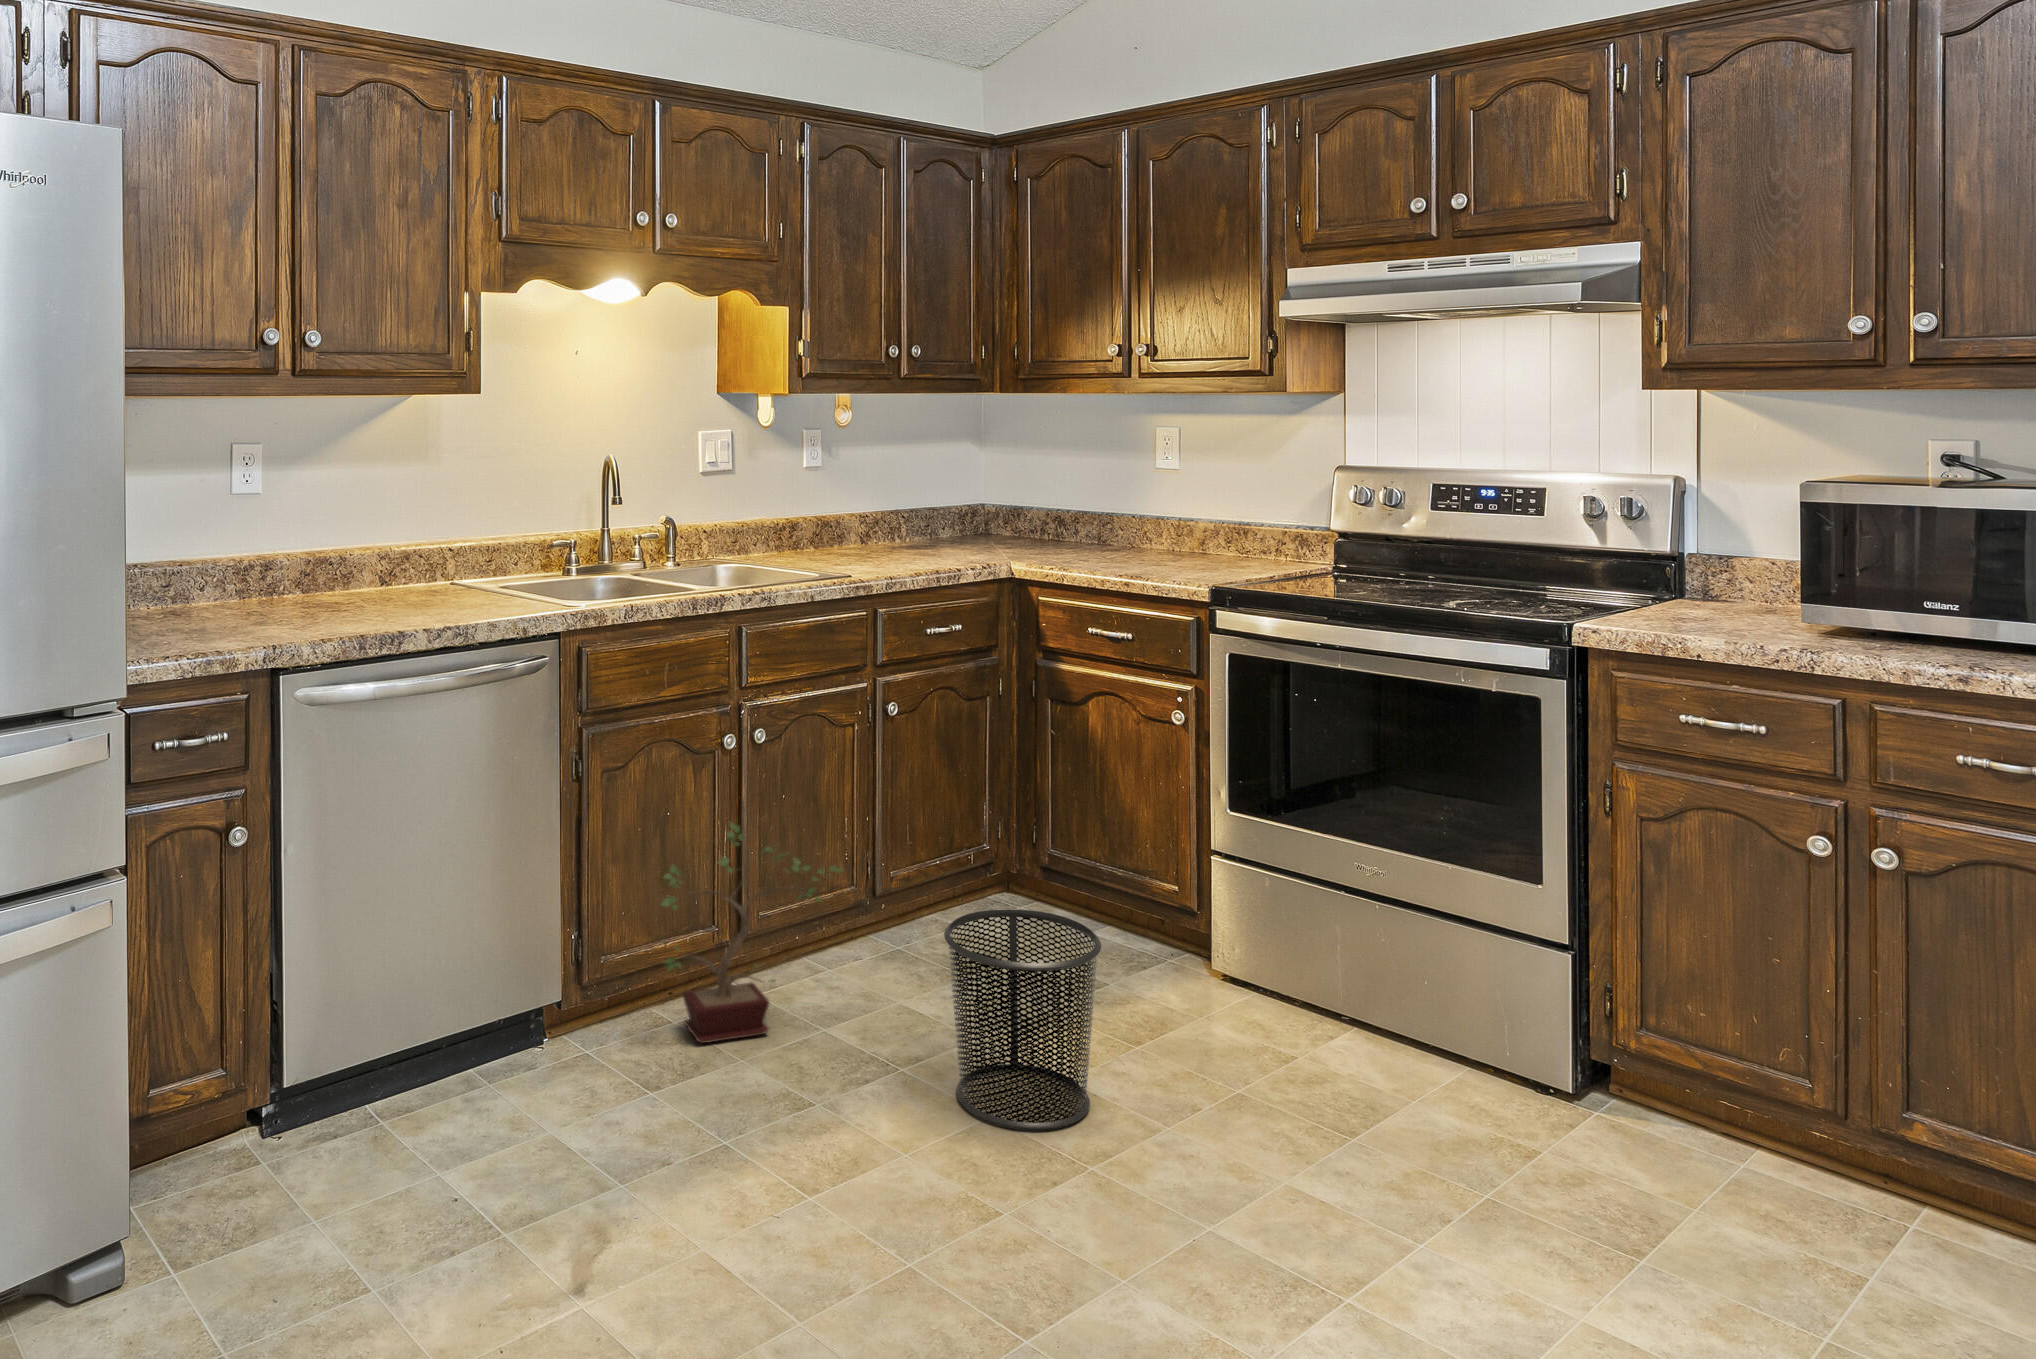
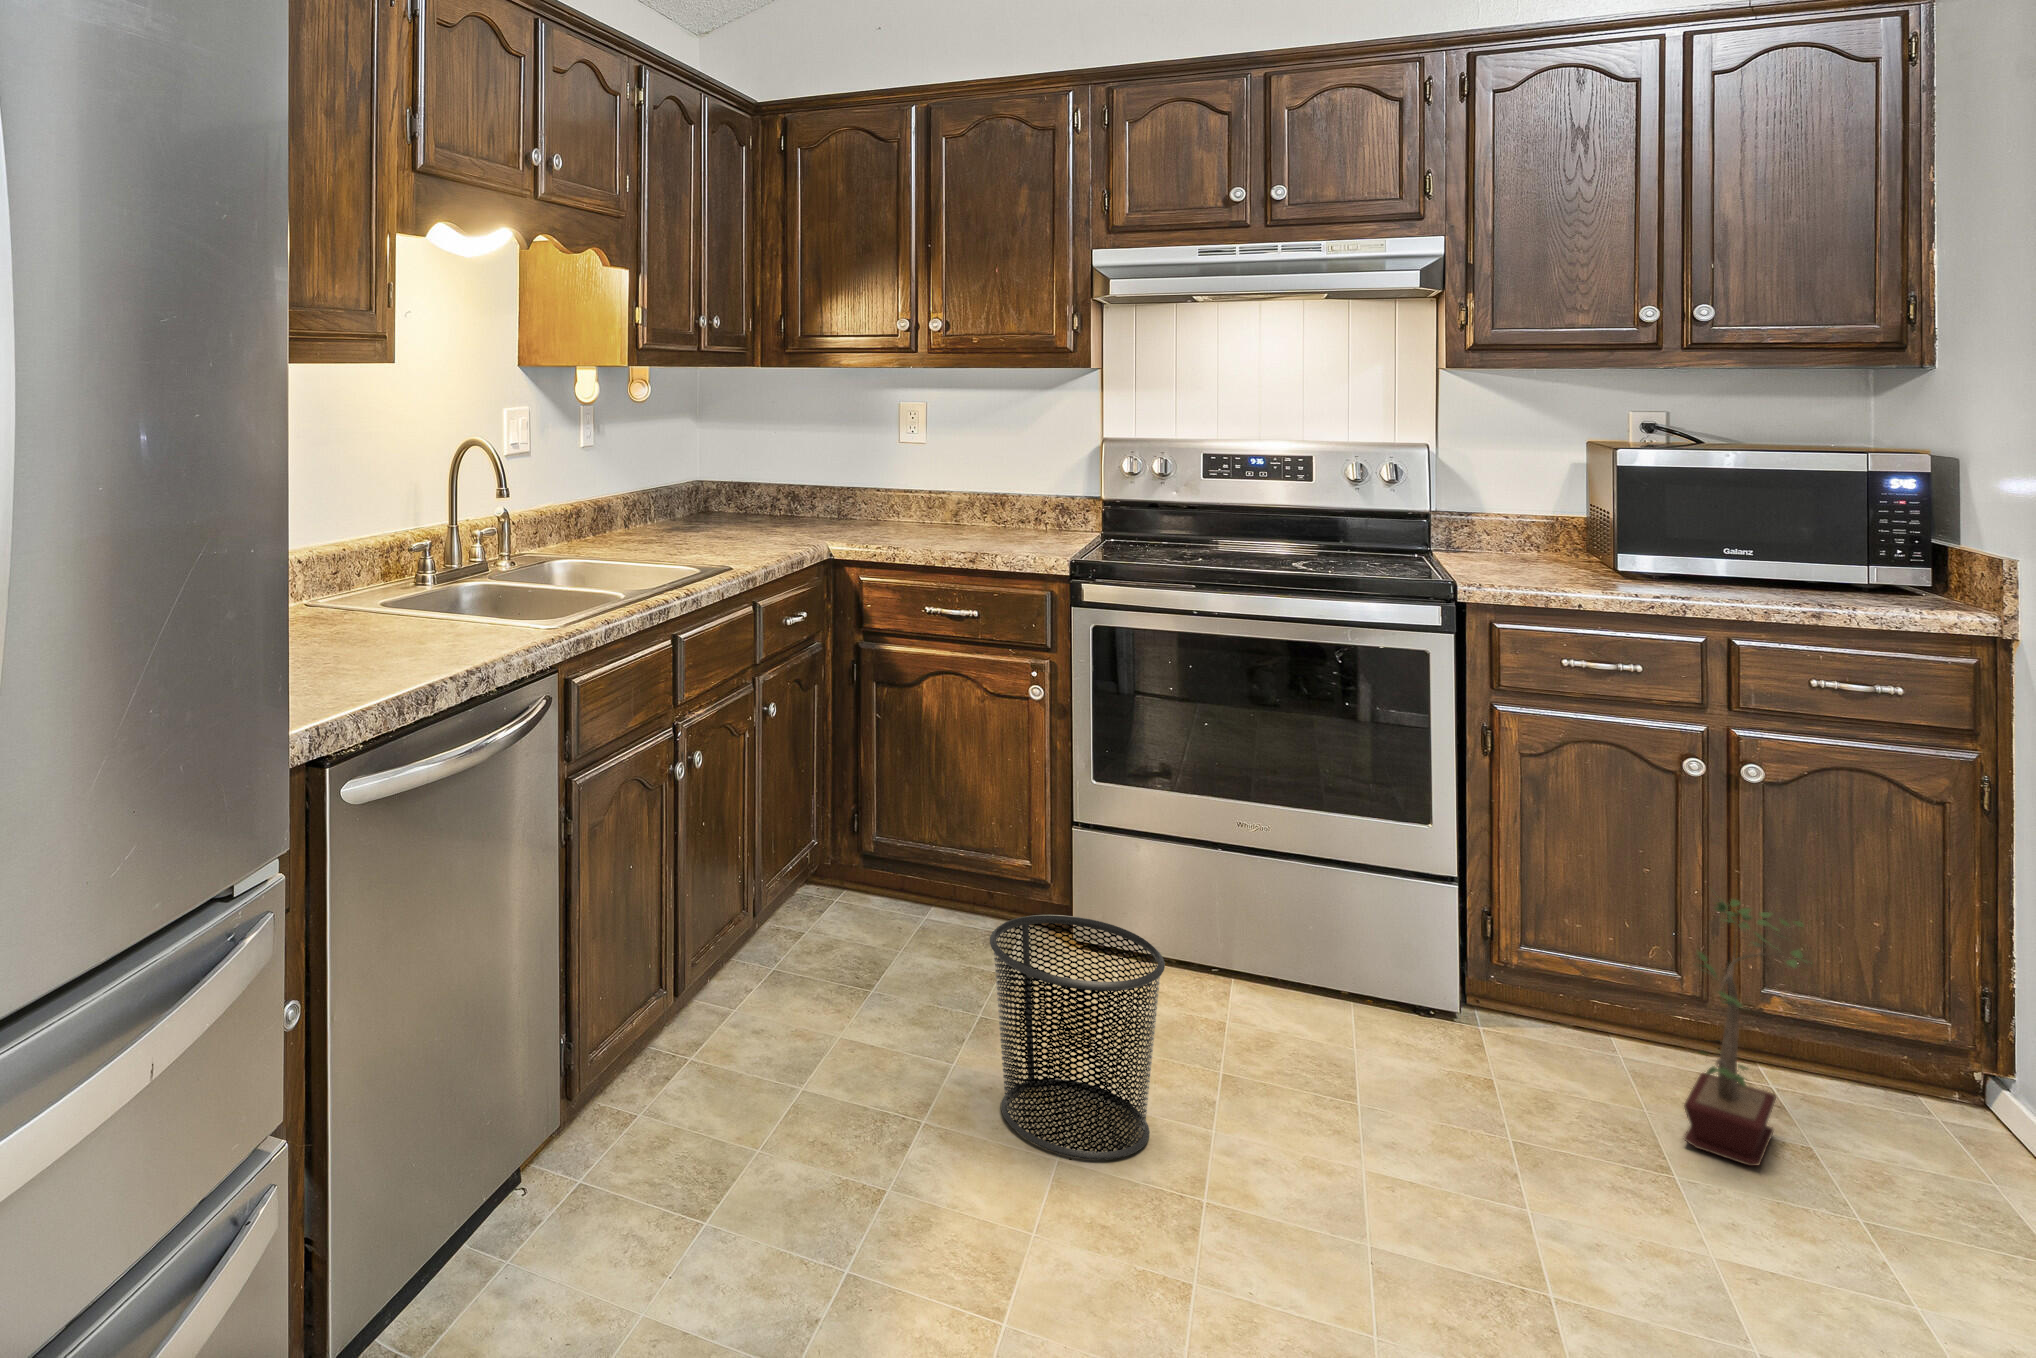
potted plant: present [661,823,842,1043] -> present [1684,894,1812,1166]

